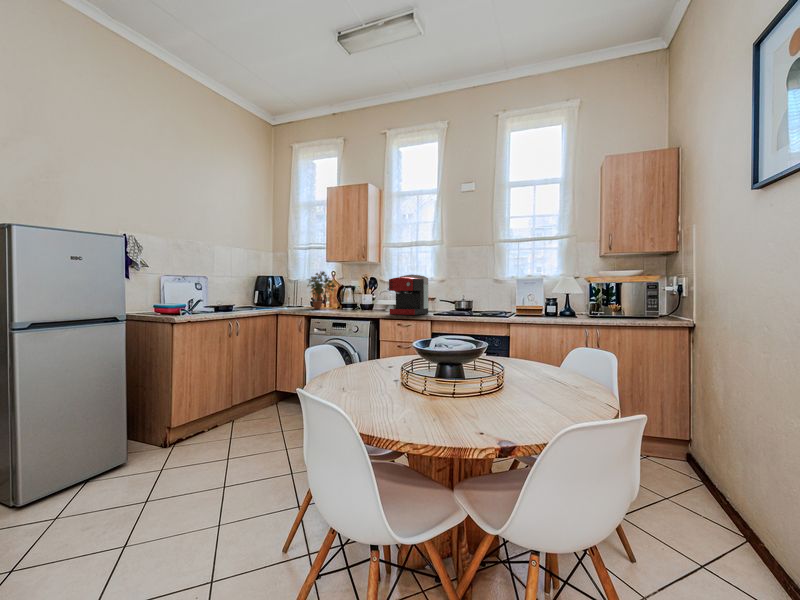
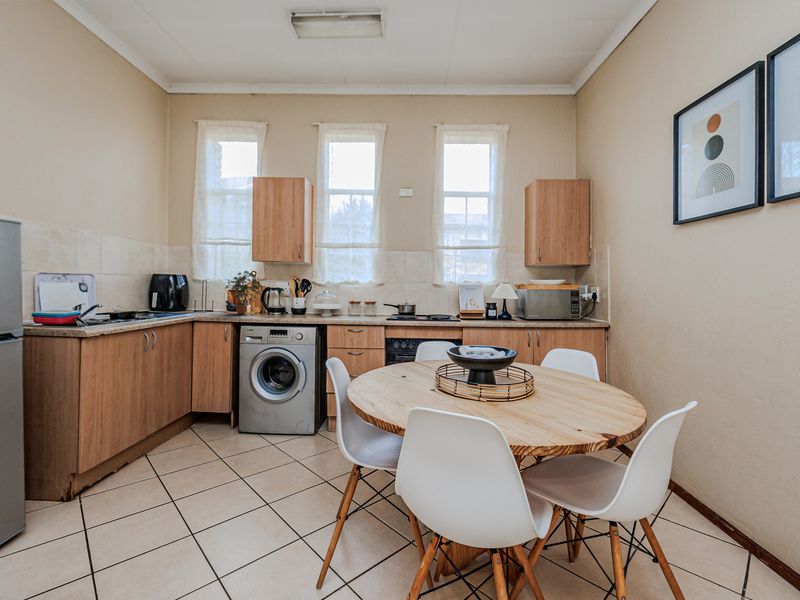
coffee maker: present [389,275,428,315] -> none [339,278,376,320]

